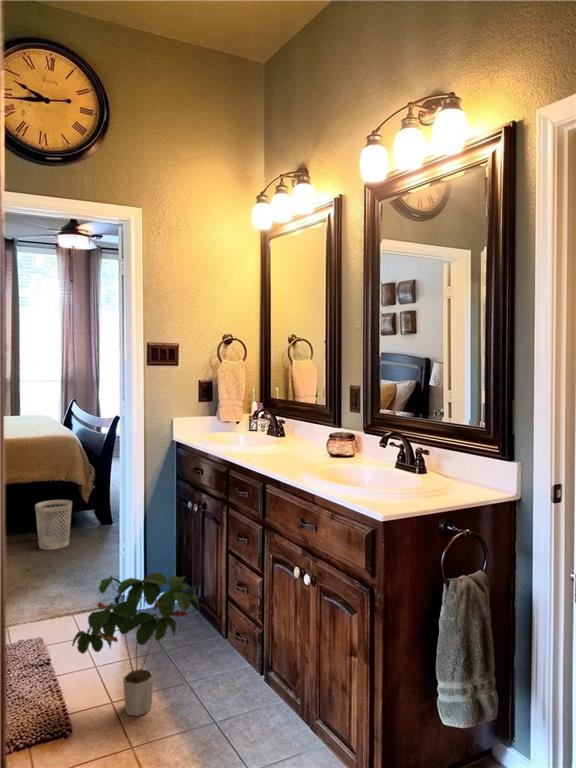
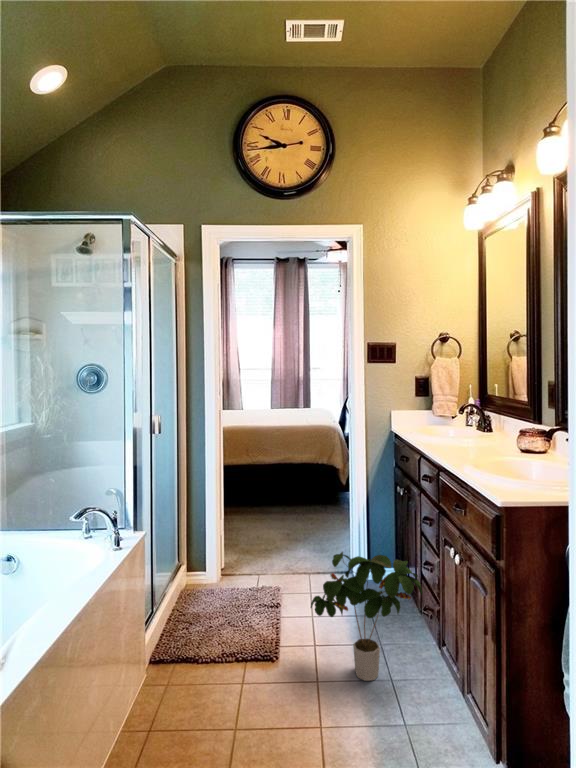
wastebasket: present [35,500,72,550] -> none [279,475,307,516]

